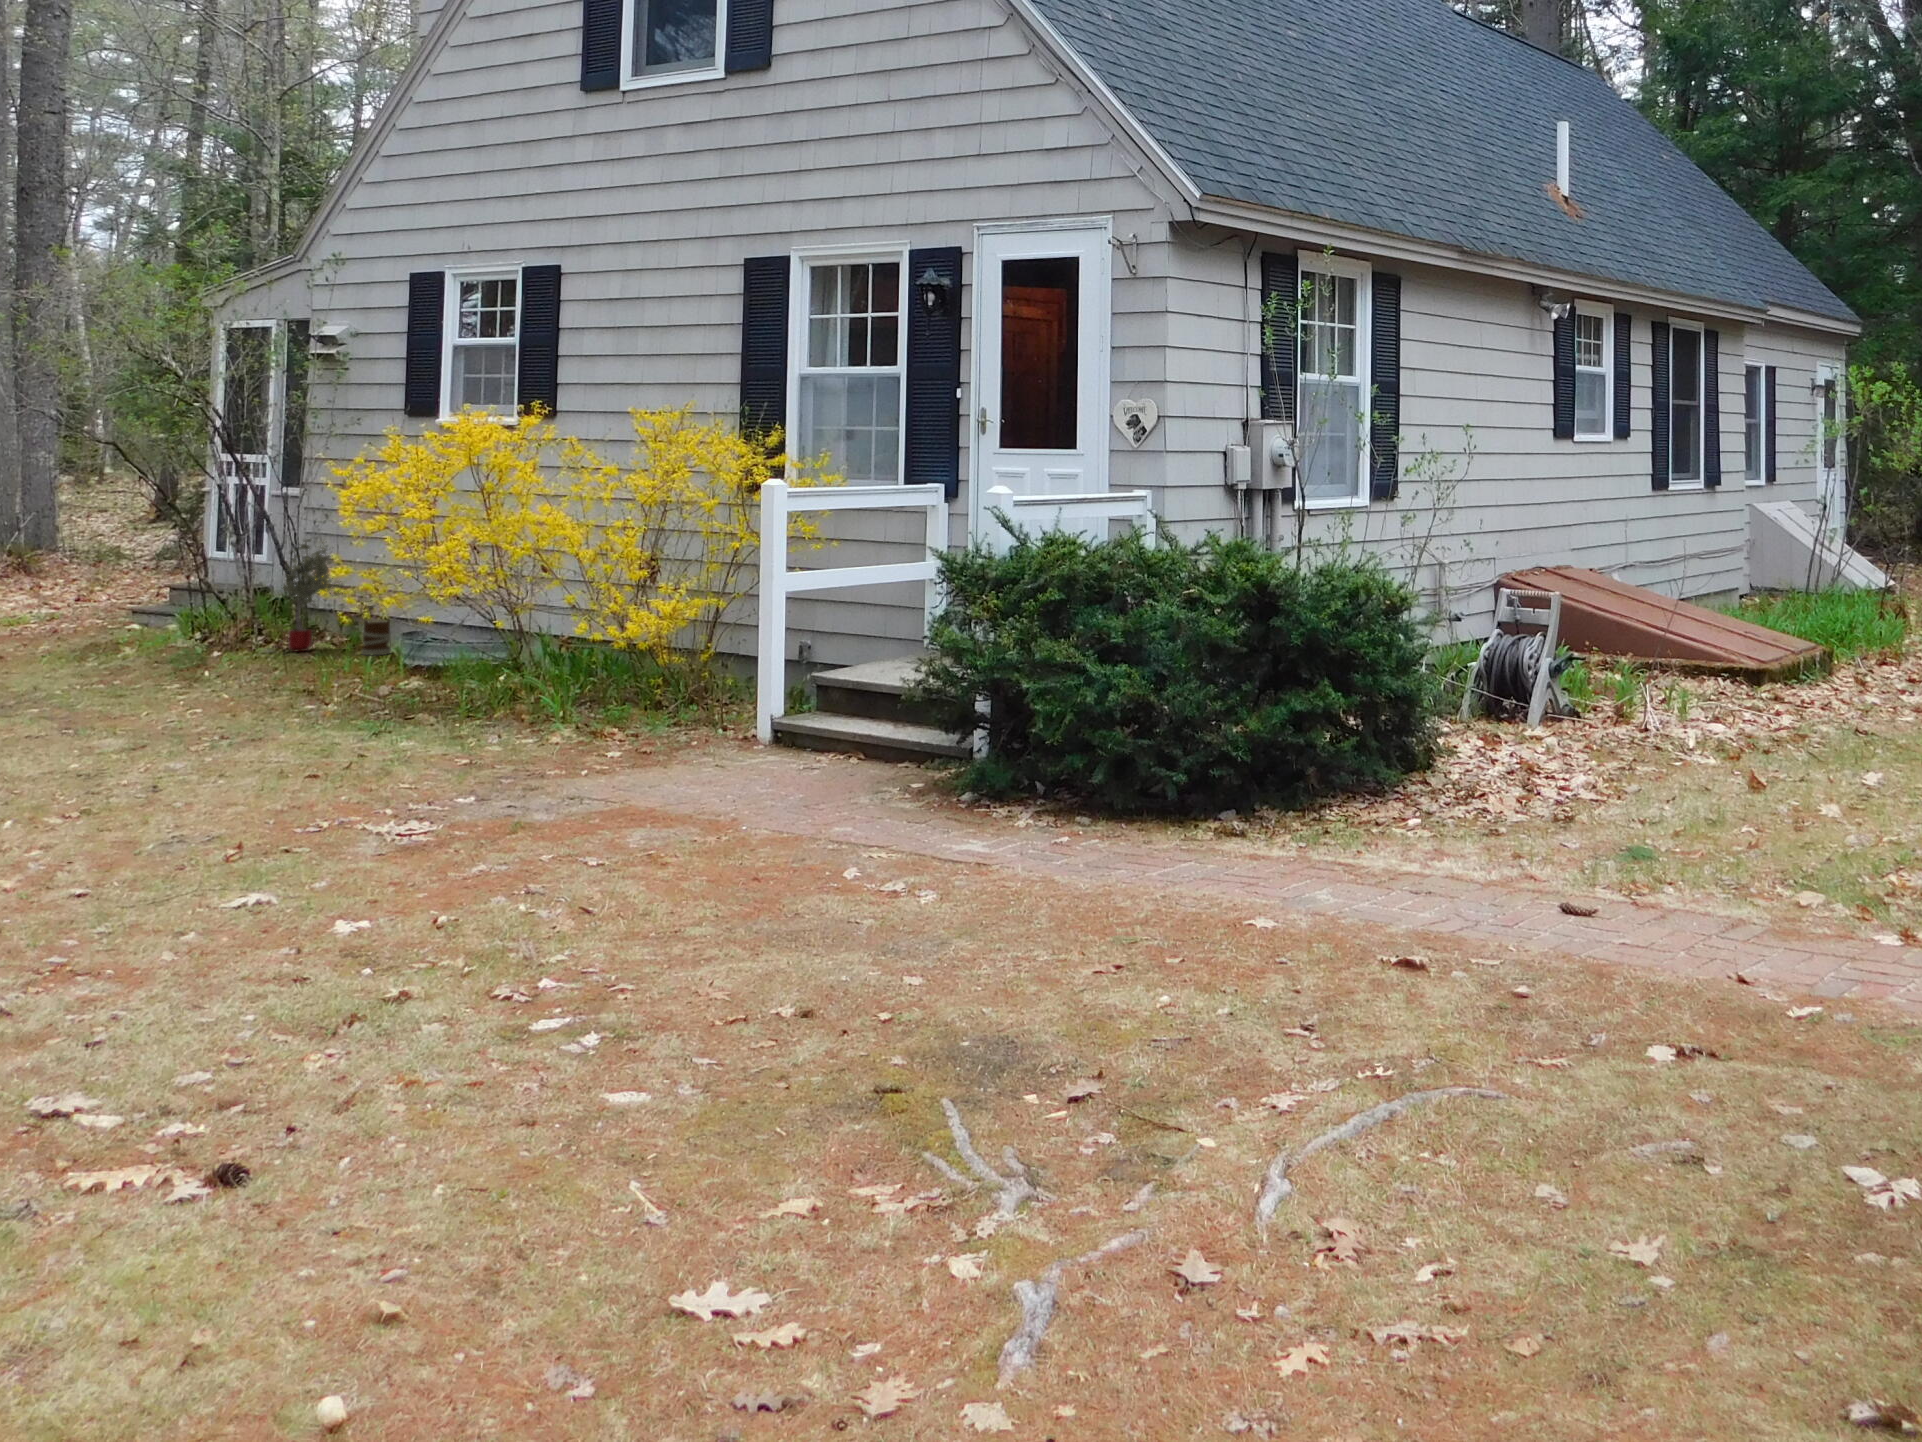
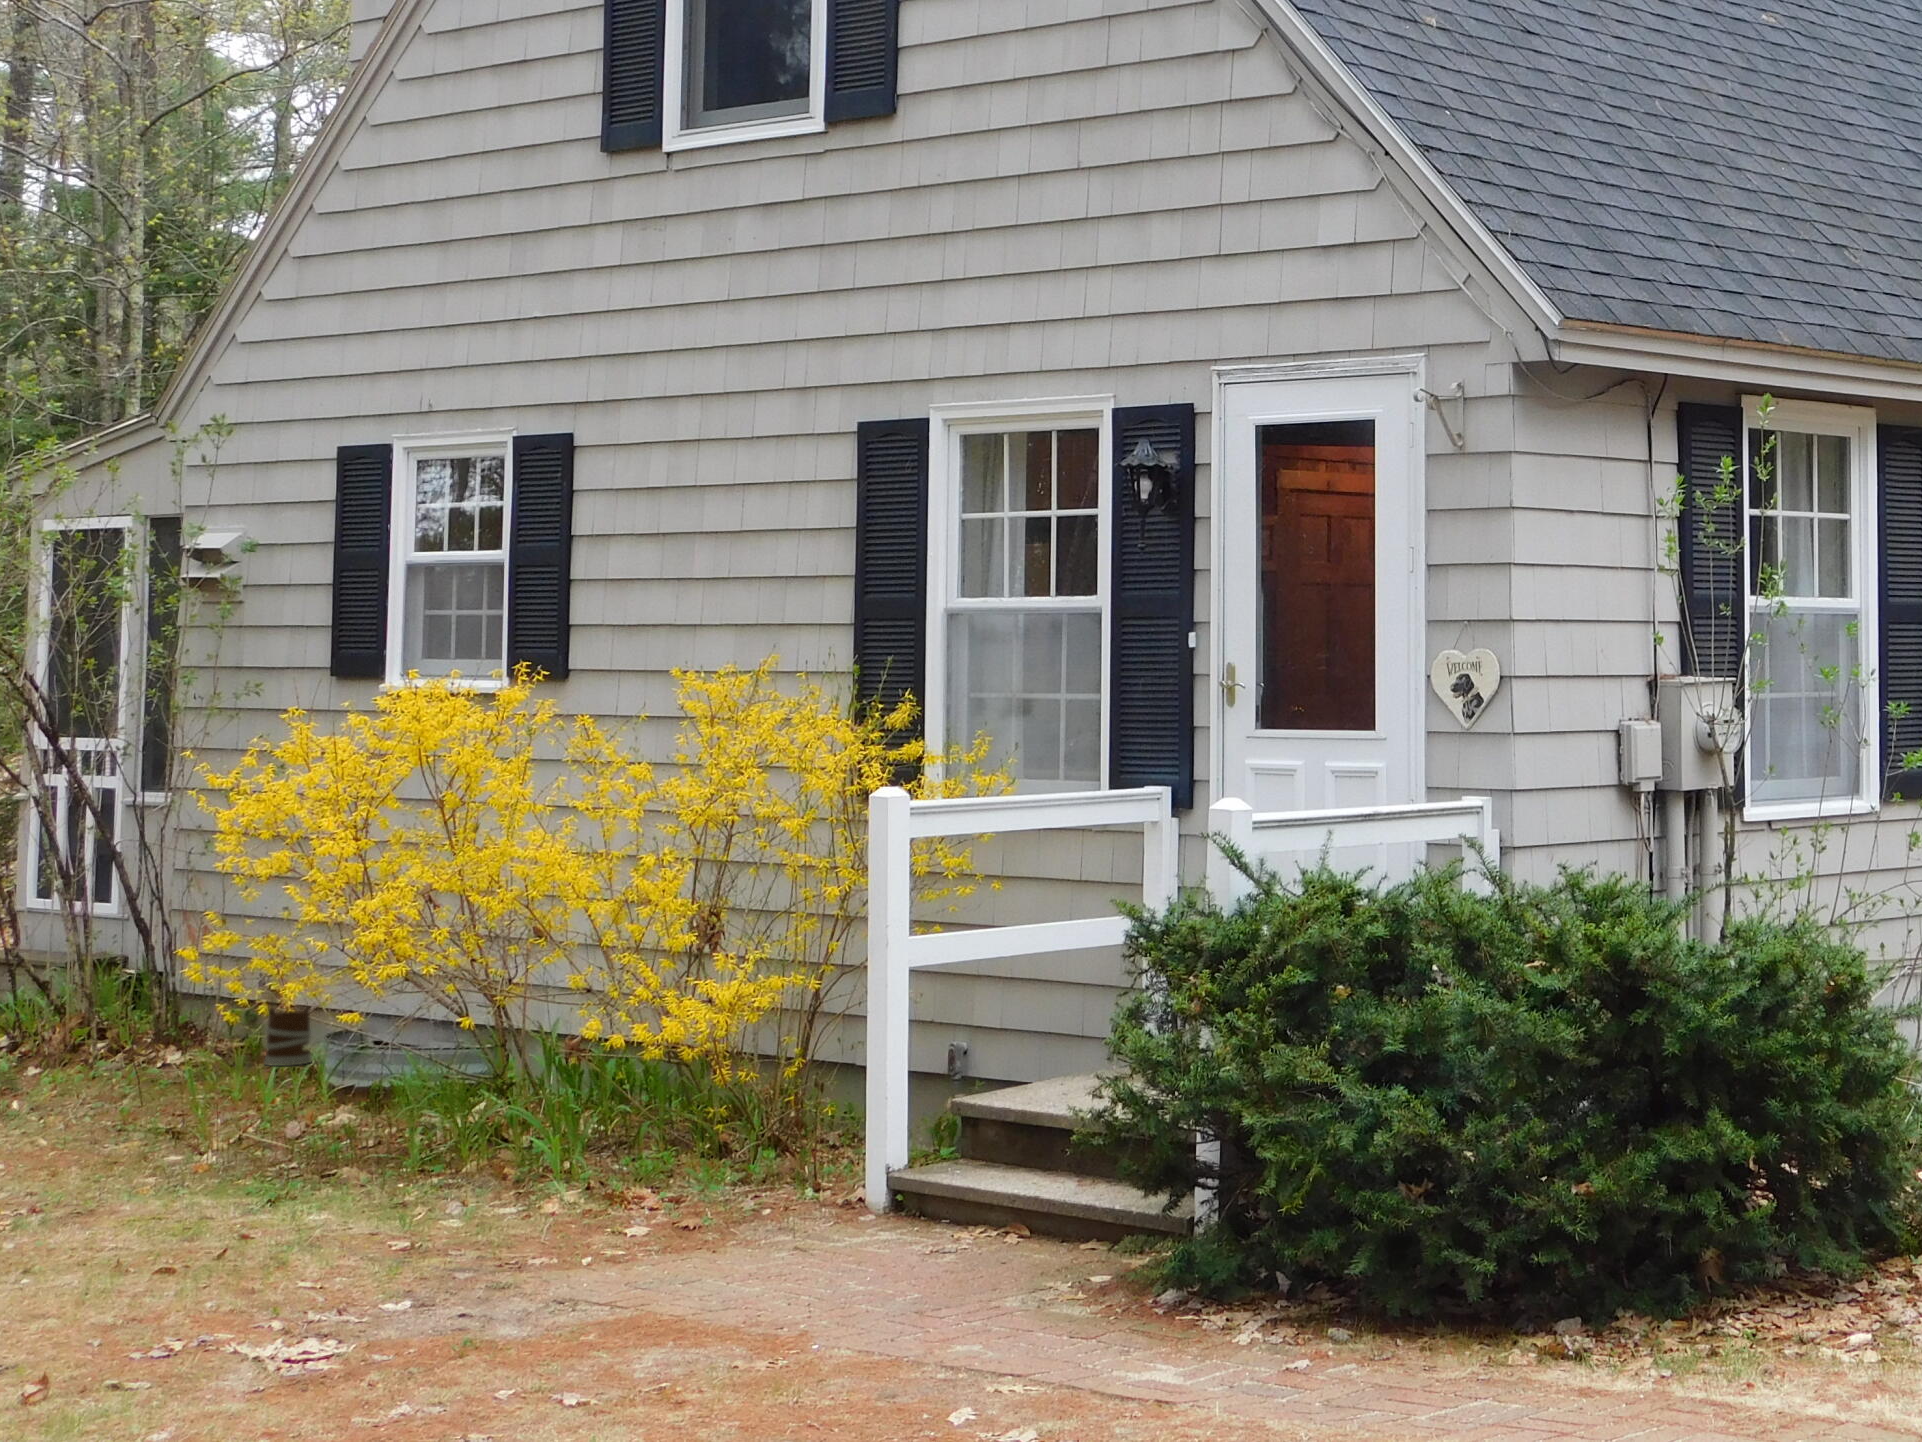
potted tree: present [282,539,343,652] -> none [140,876,245,1060]

